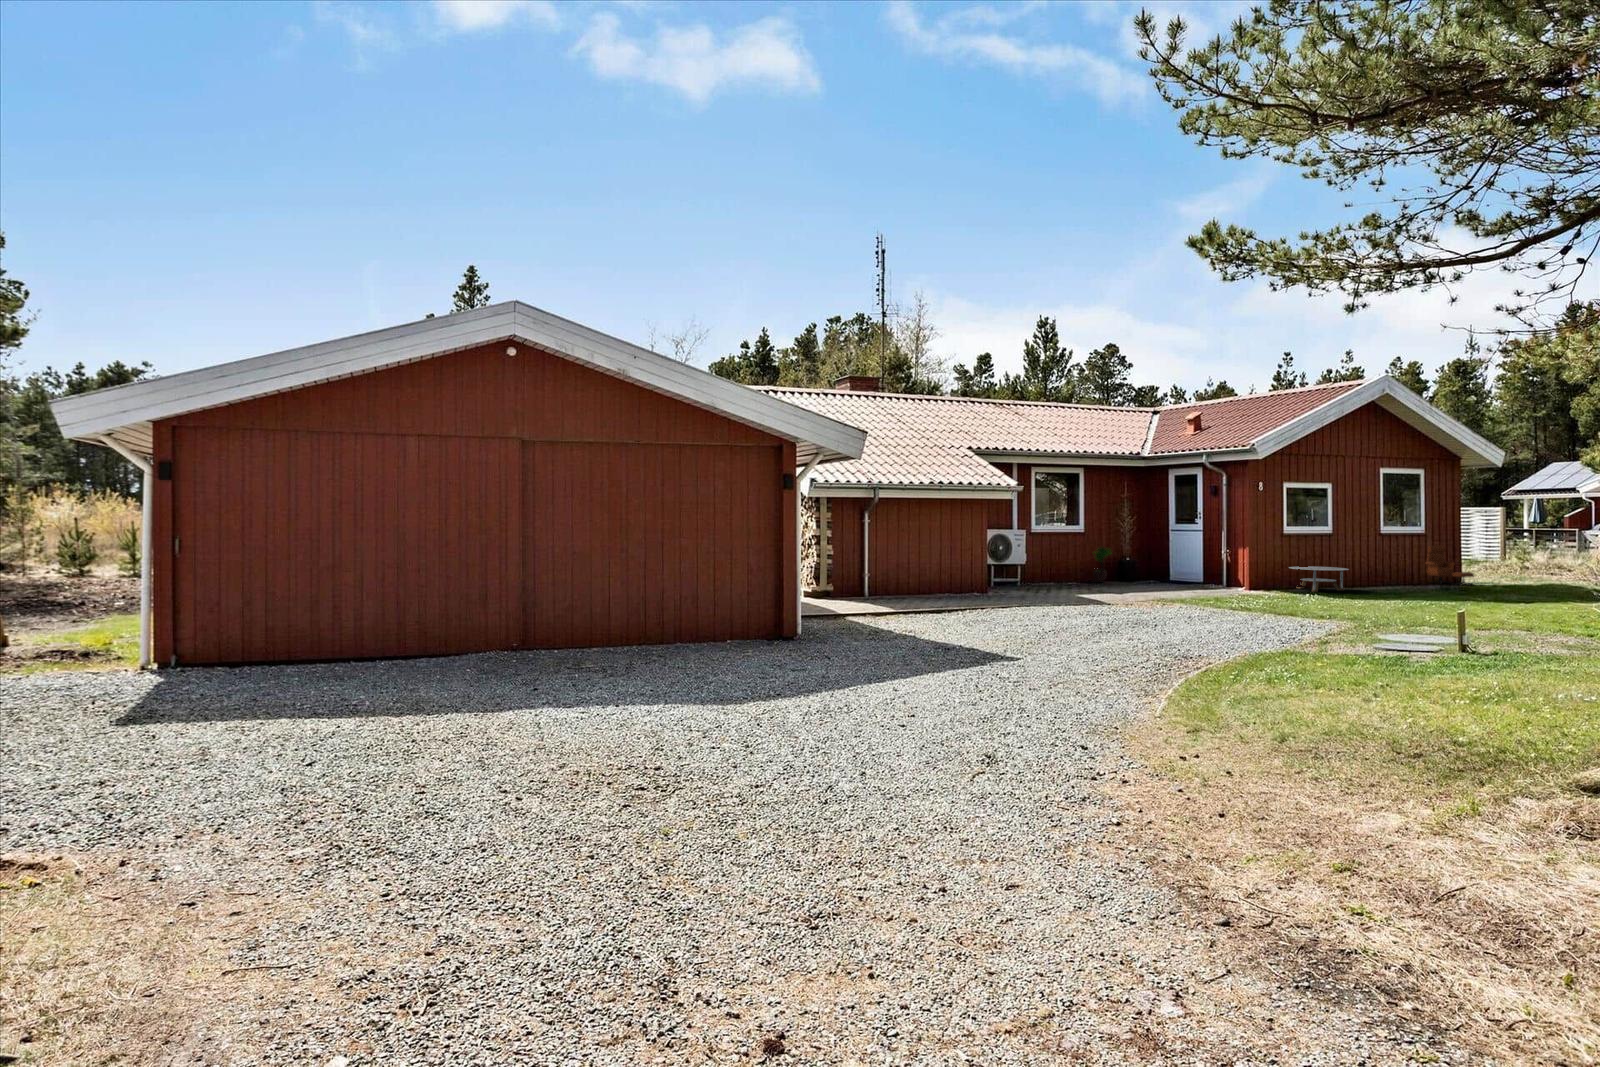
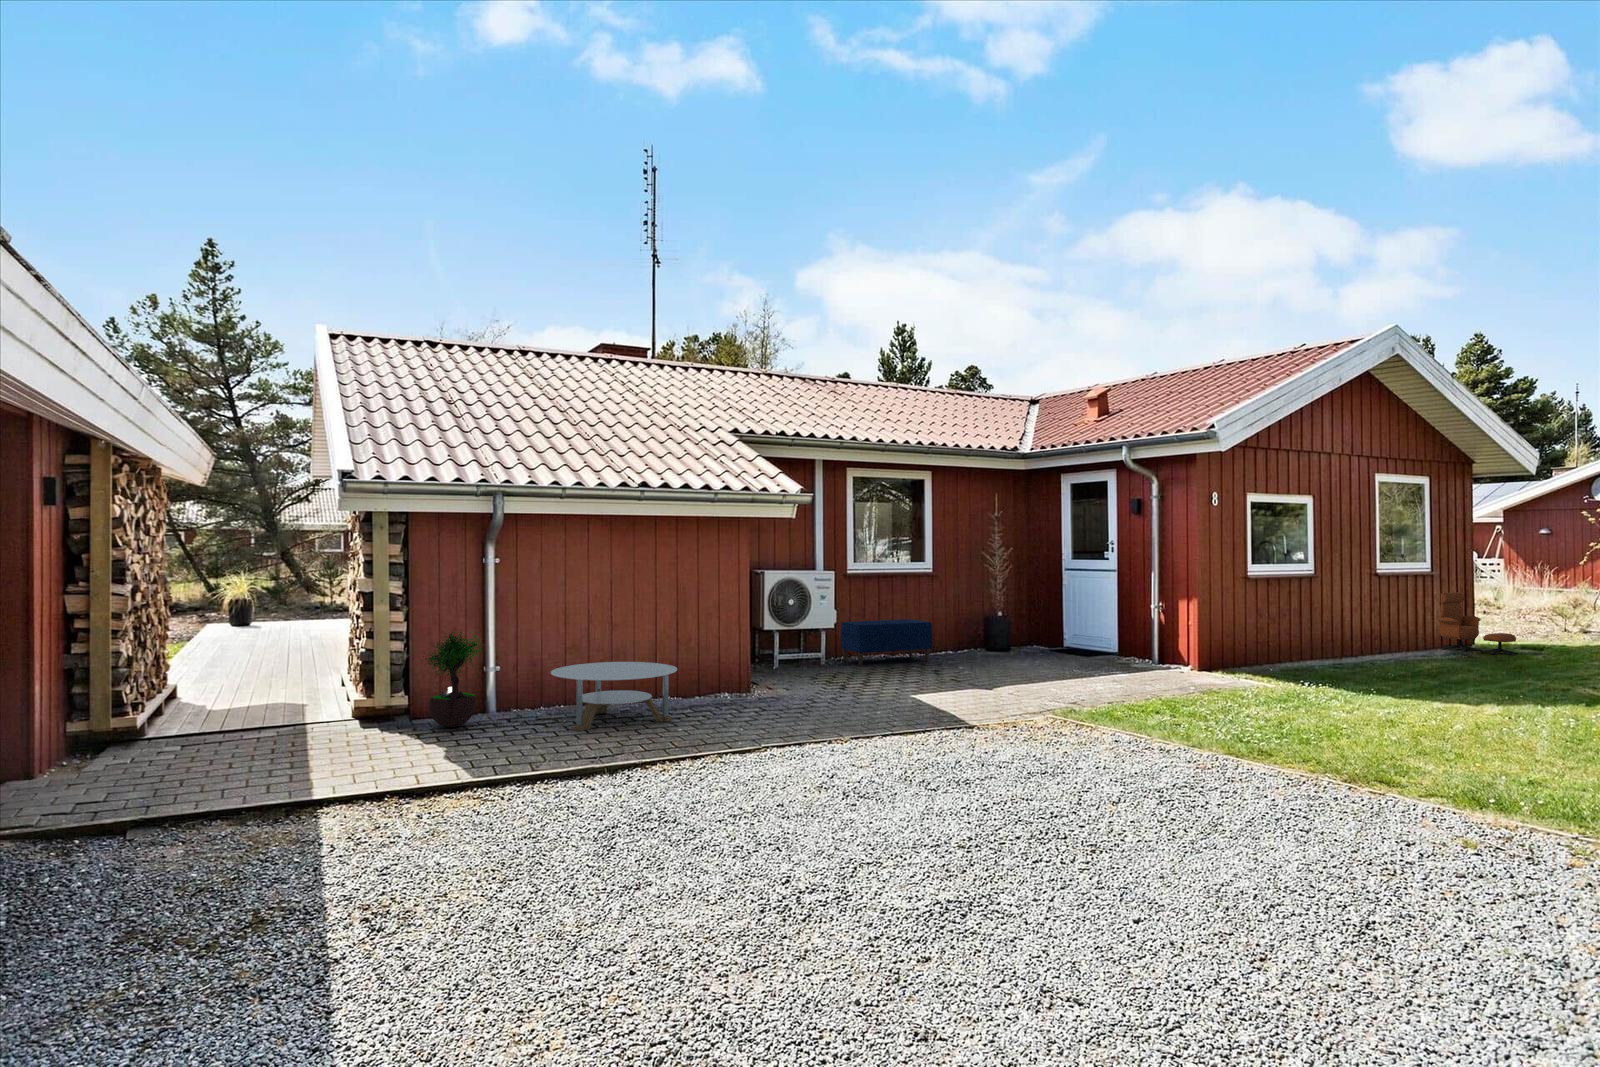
potted tree: present [1093,547,1109,582] -> present [422,626,484,727]
bench: none [1028,559,1084,585] -> present [841,619,932,666]
round table: present [1289,566,1349,592] -> present [551,662,677,731]

